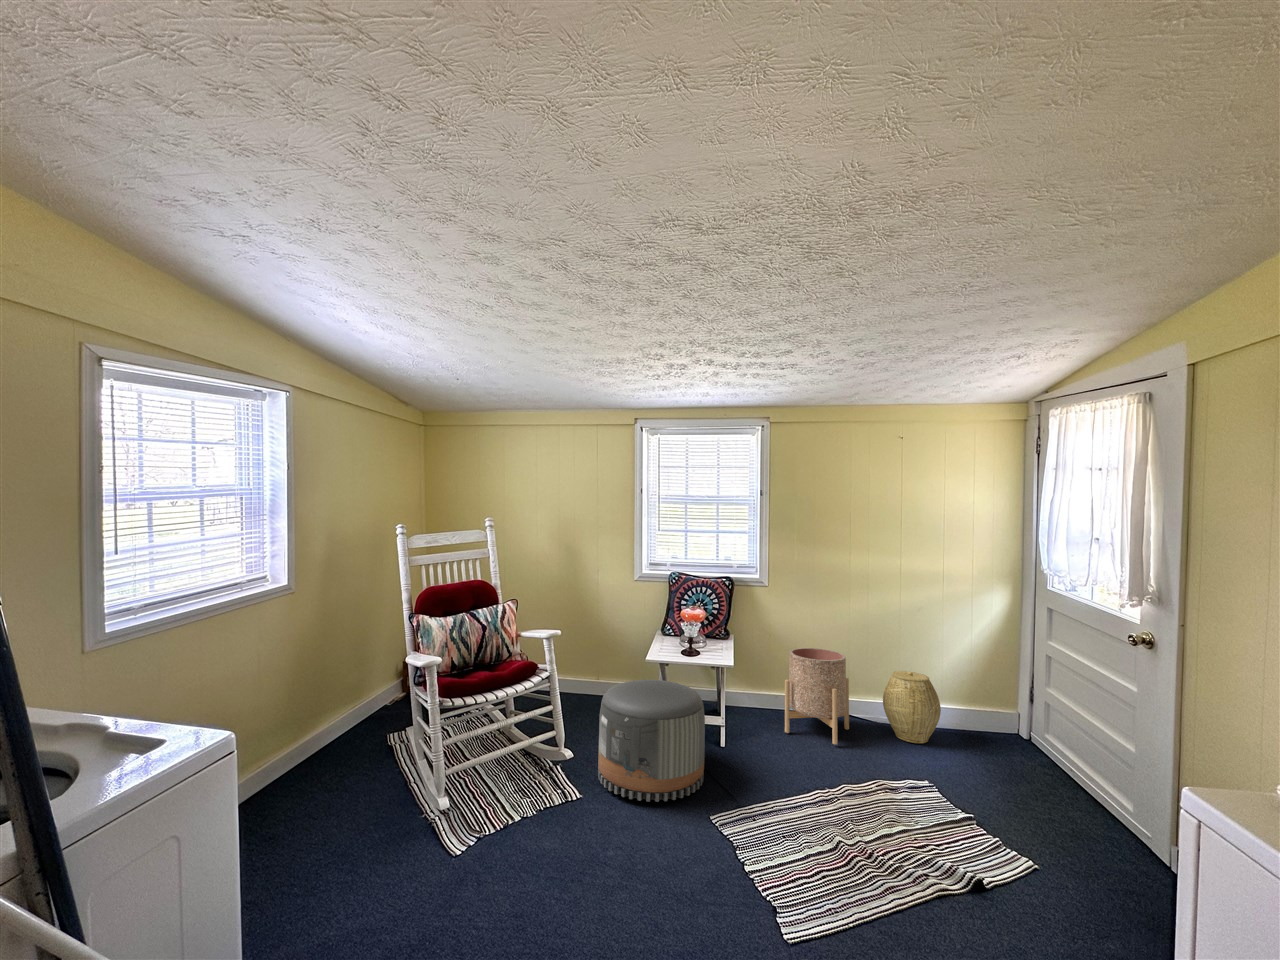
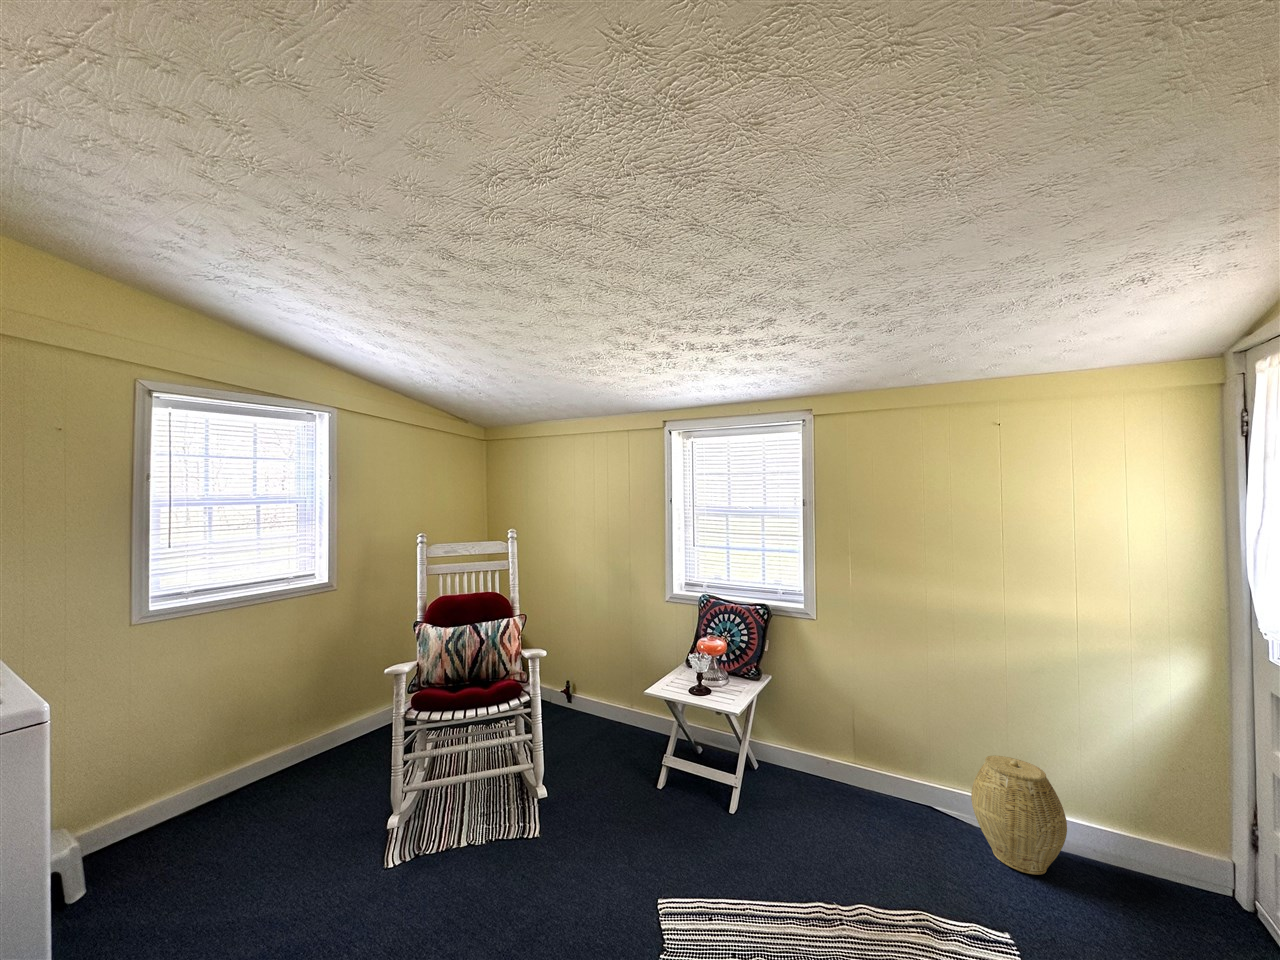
planter: present [785,648,849,745] -> none [824,702,921,846]
pouf: present [598,680,705,802] -> none [565,717,689,879]

